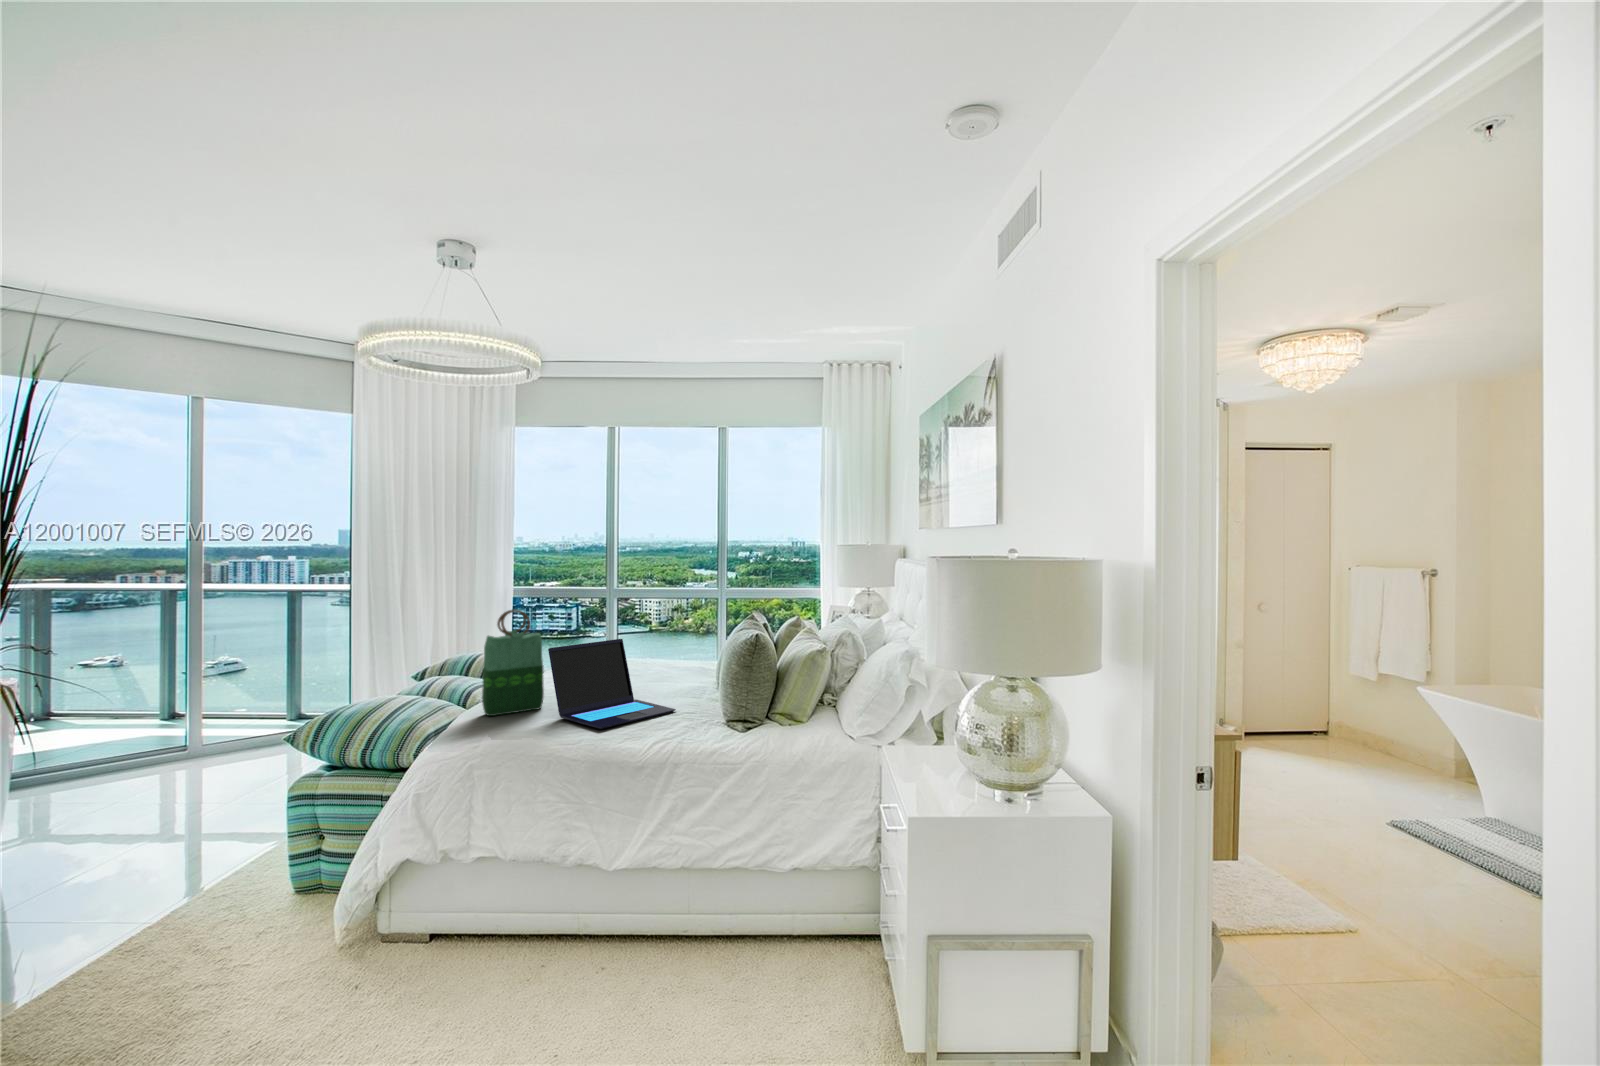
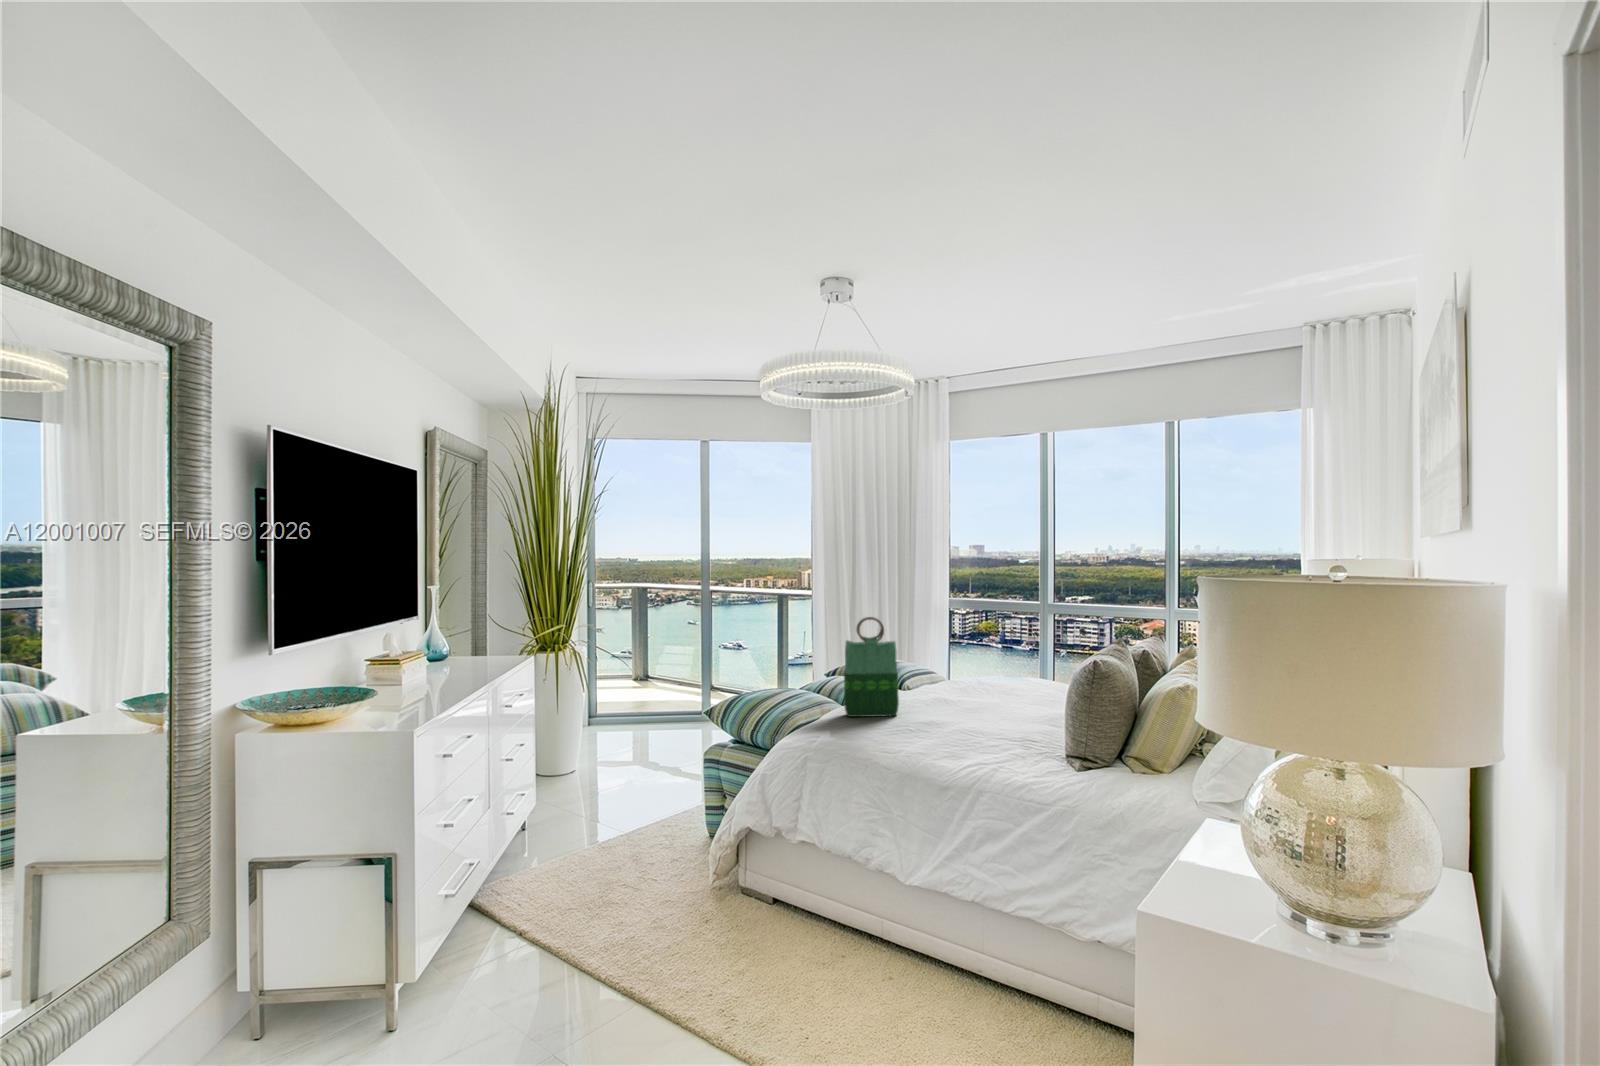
laptop: present [548,639,676,729] -> none [896,653,1022,744]

